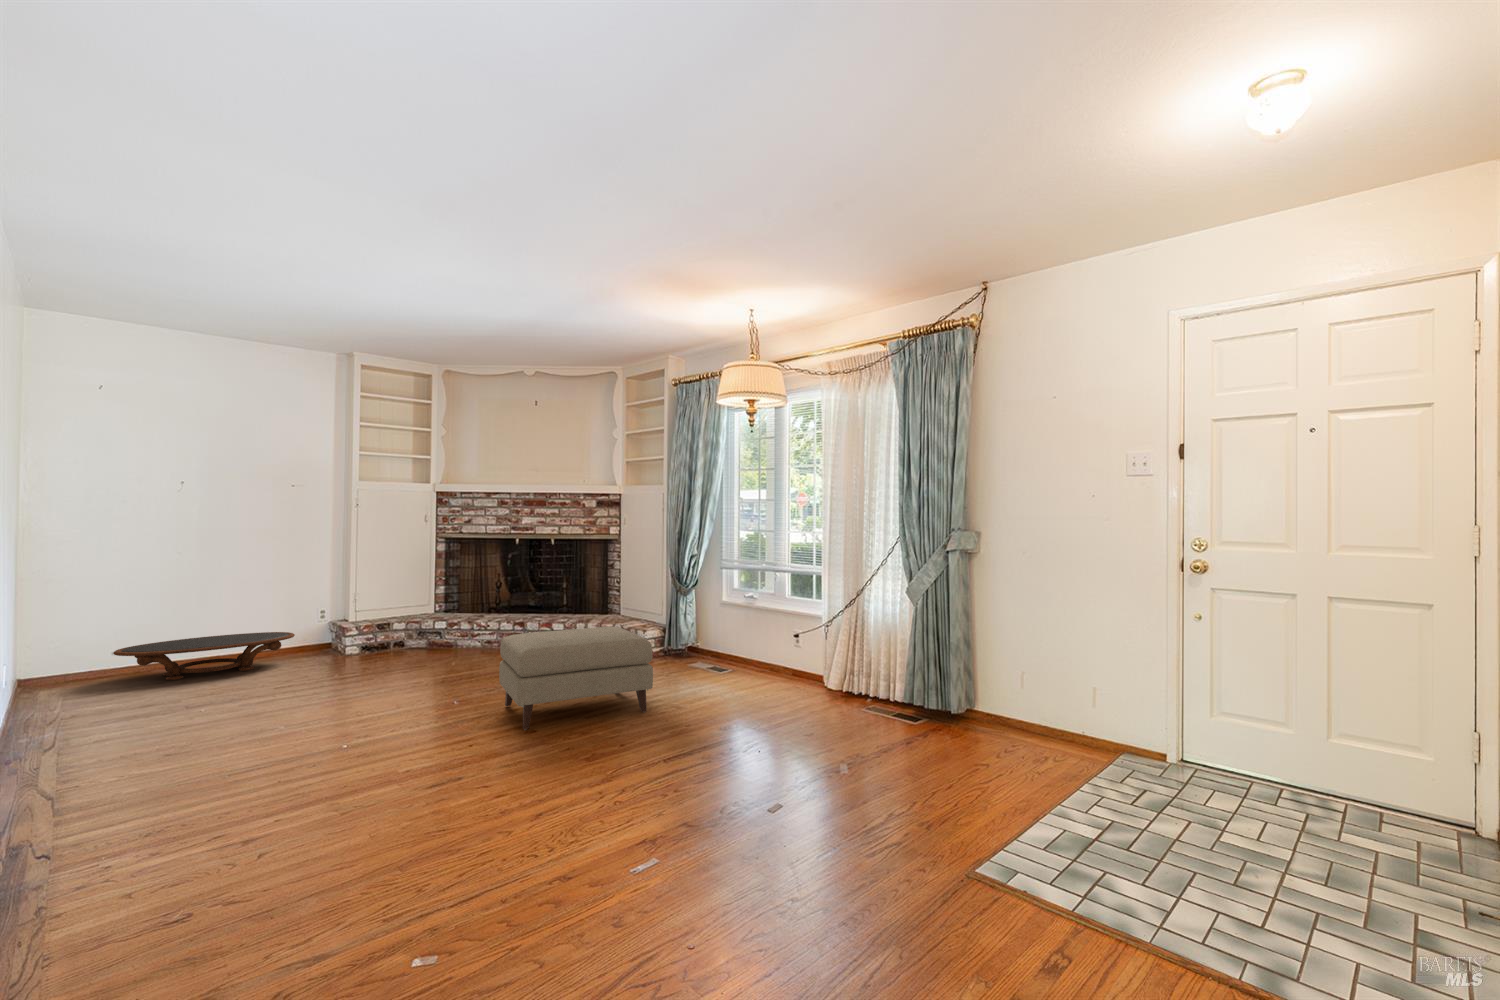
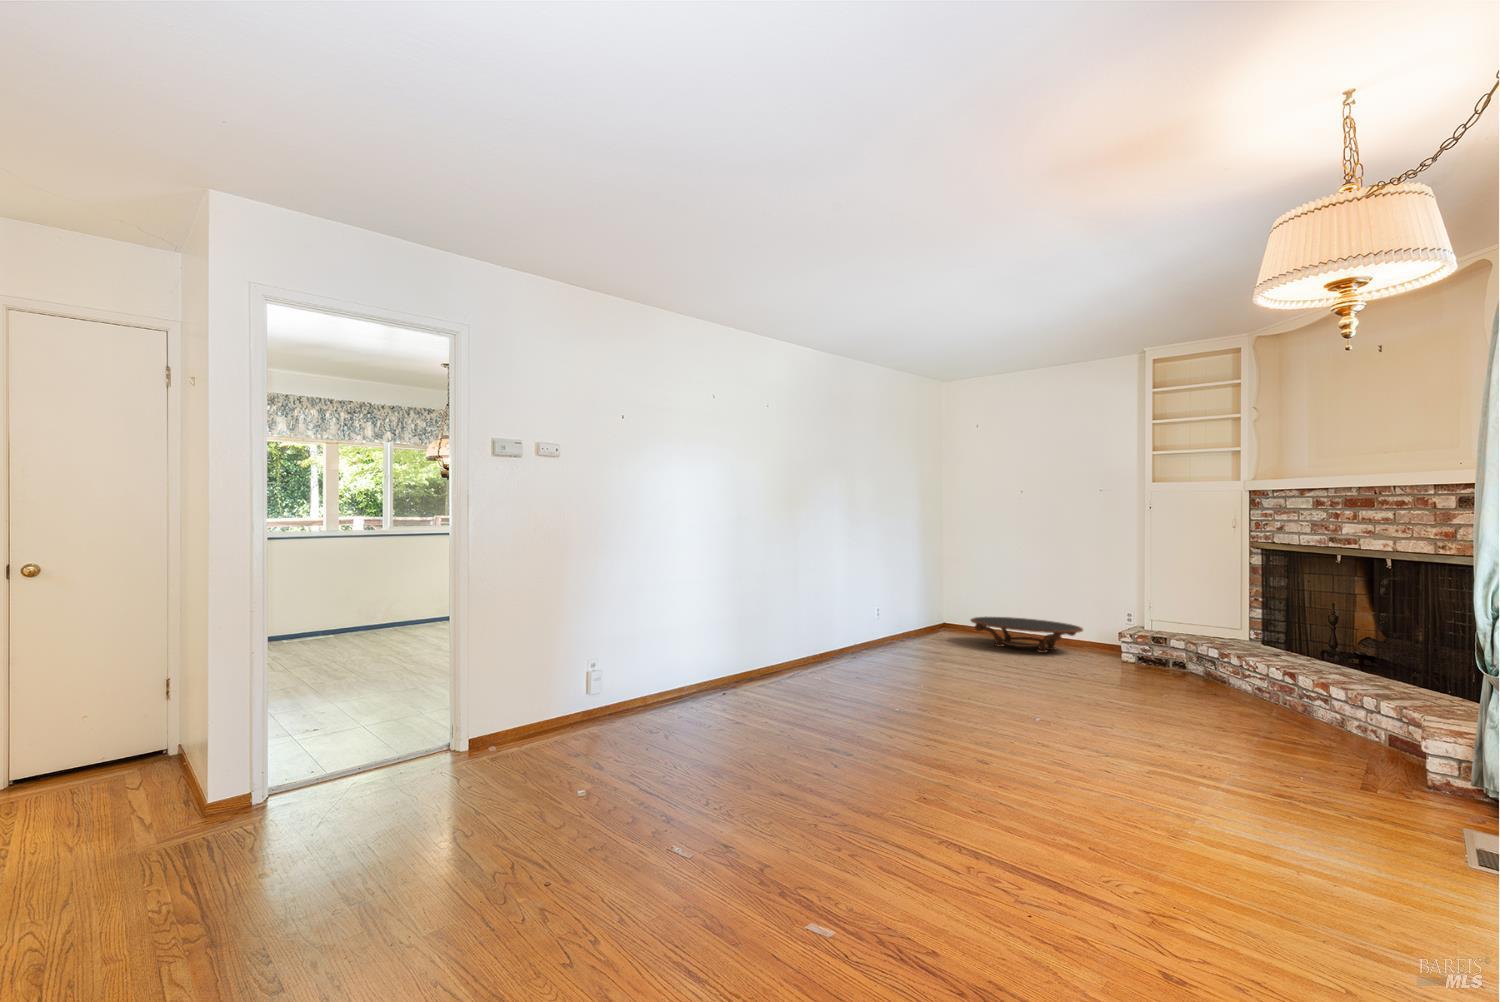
ottoman: present [499,627,653,730] -> none [943,664,1153,809]

